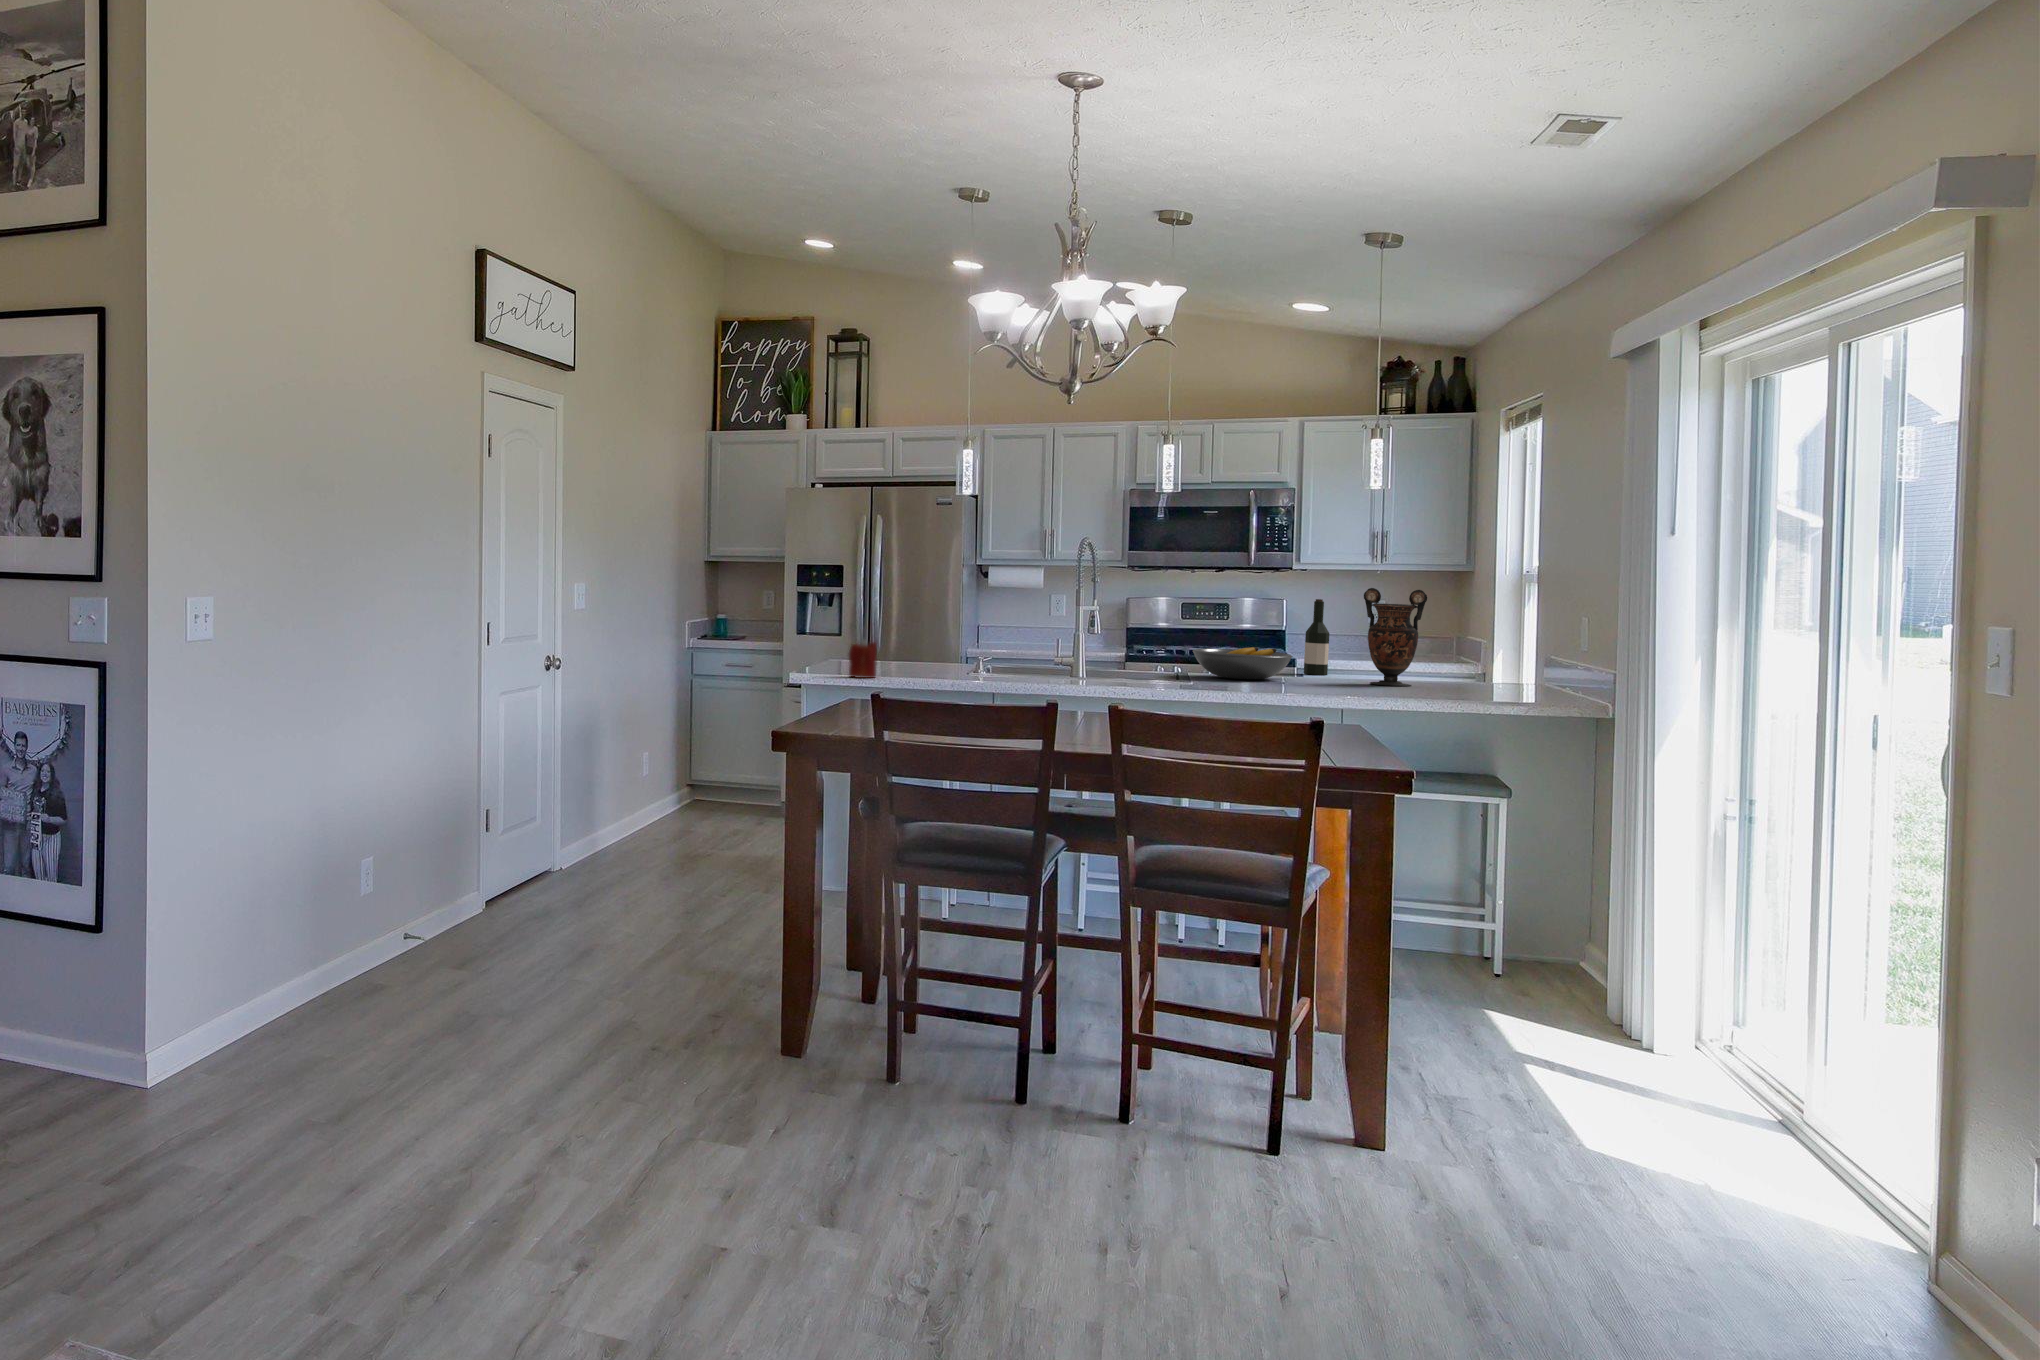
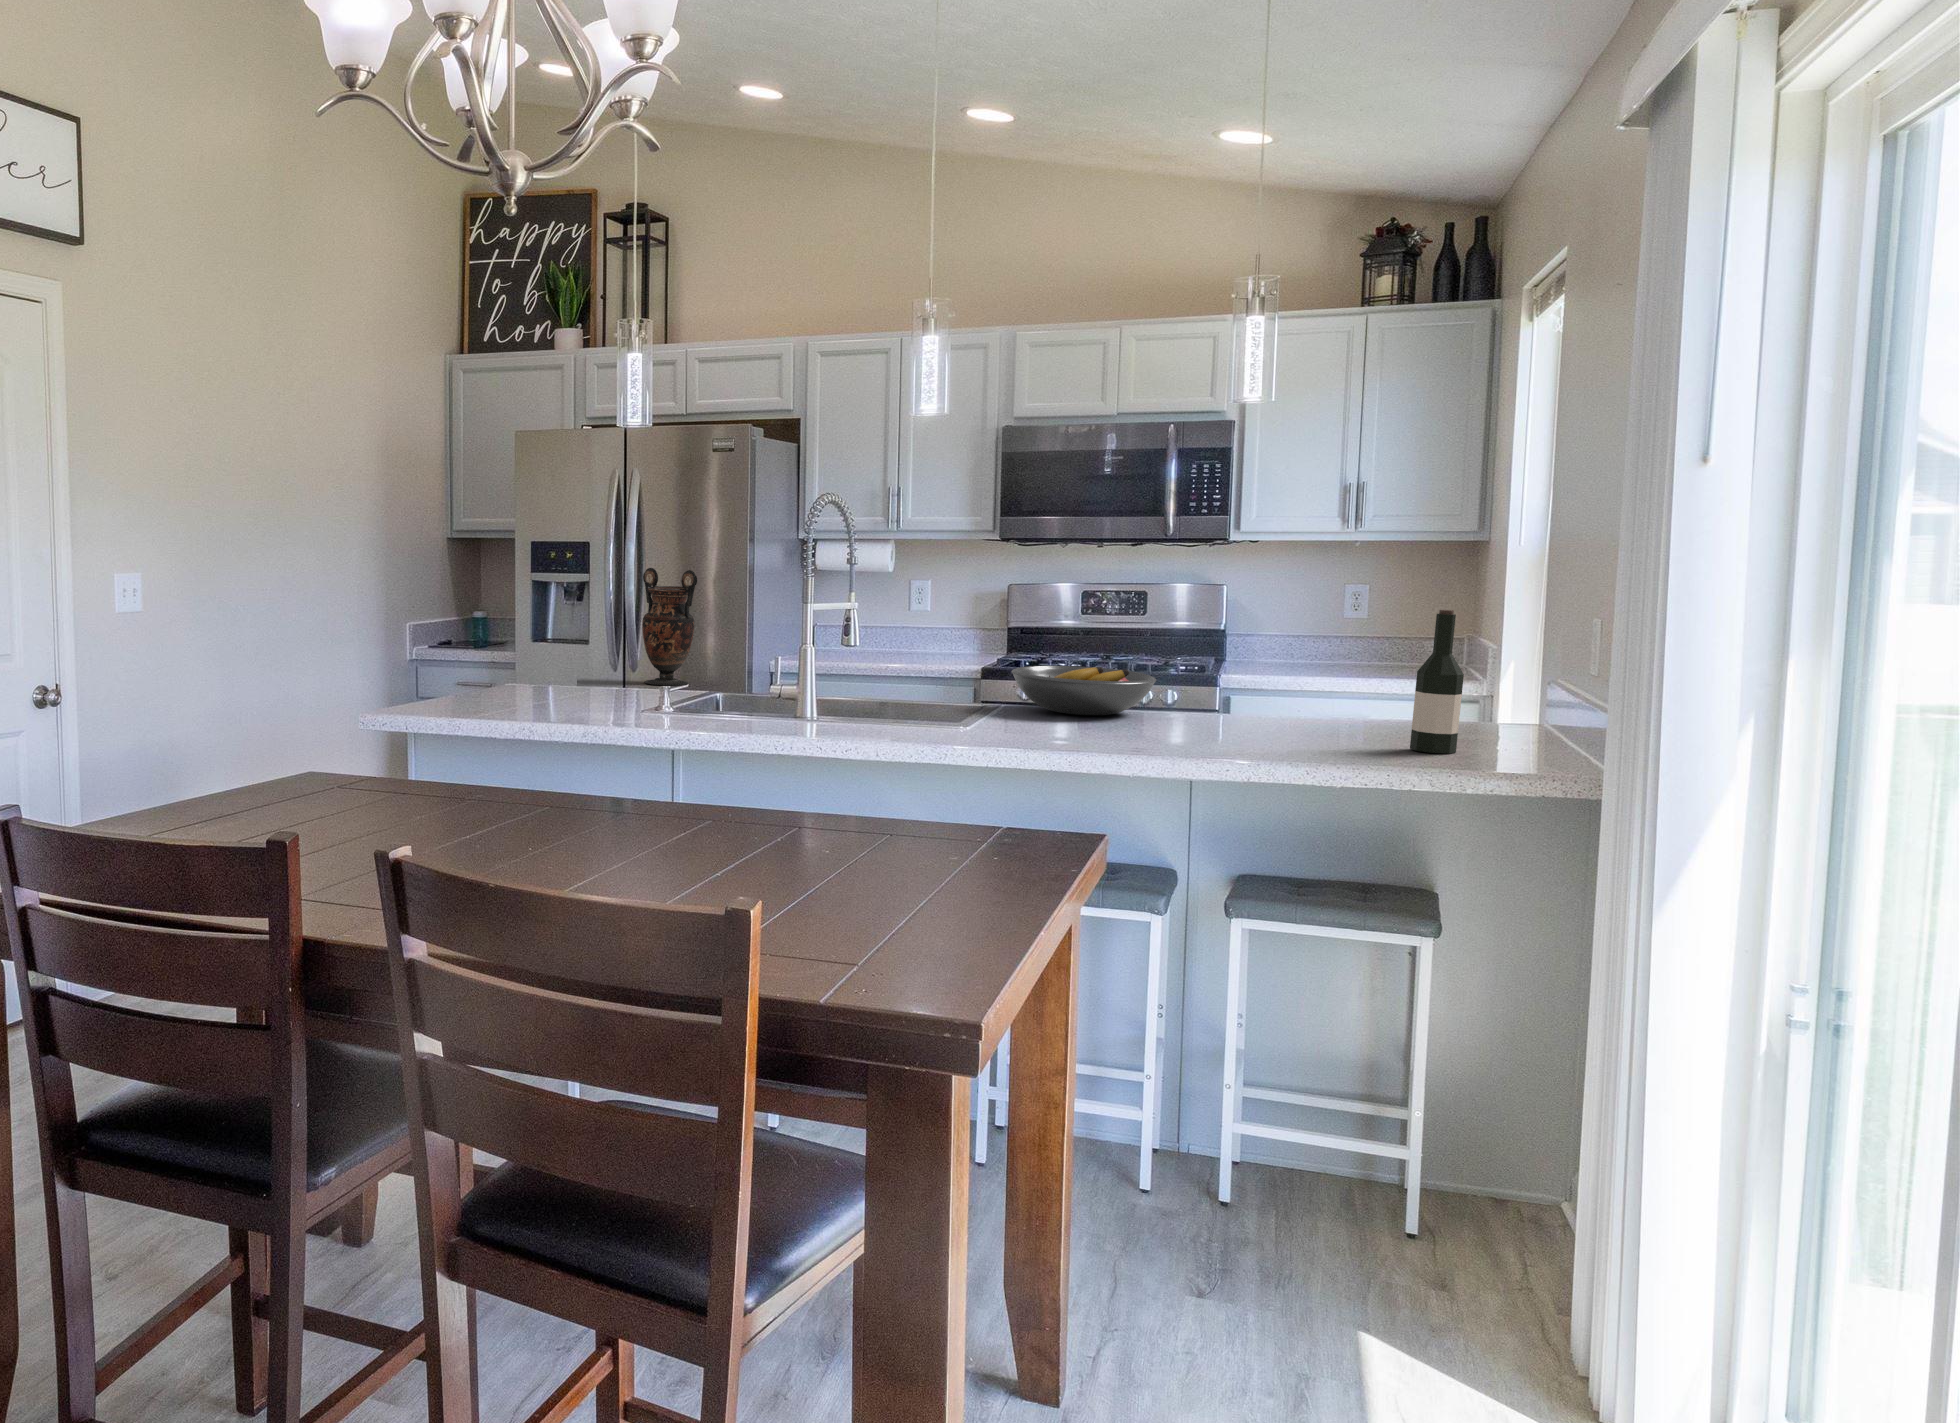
vase: present [1364,588,1427,686] -> present [642,568,697,686]
wine bottle: present [1304,599,1329,675] -> present [1410,610,1464,754]
candle: present [849,640,877,678] -> none [496,658,534,716]

